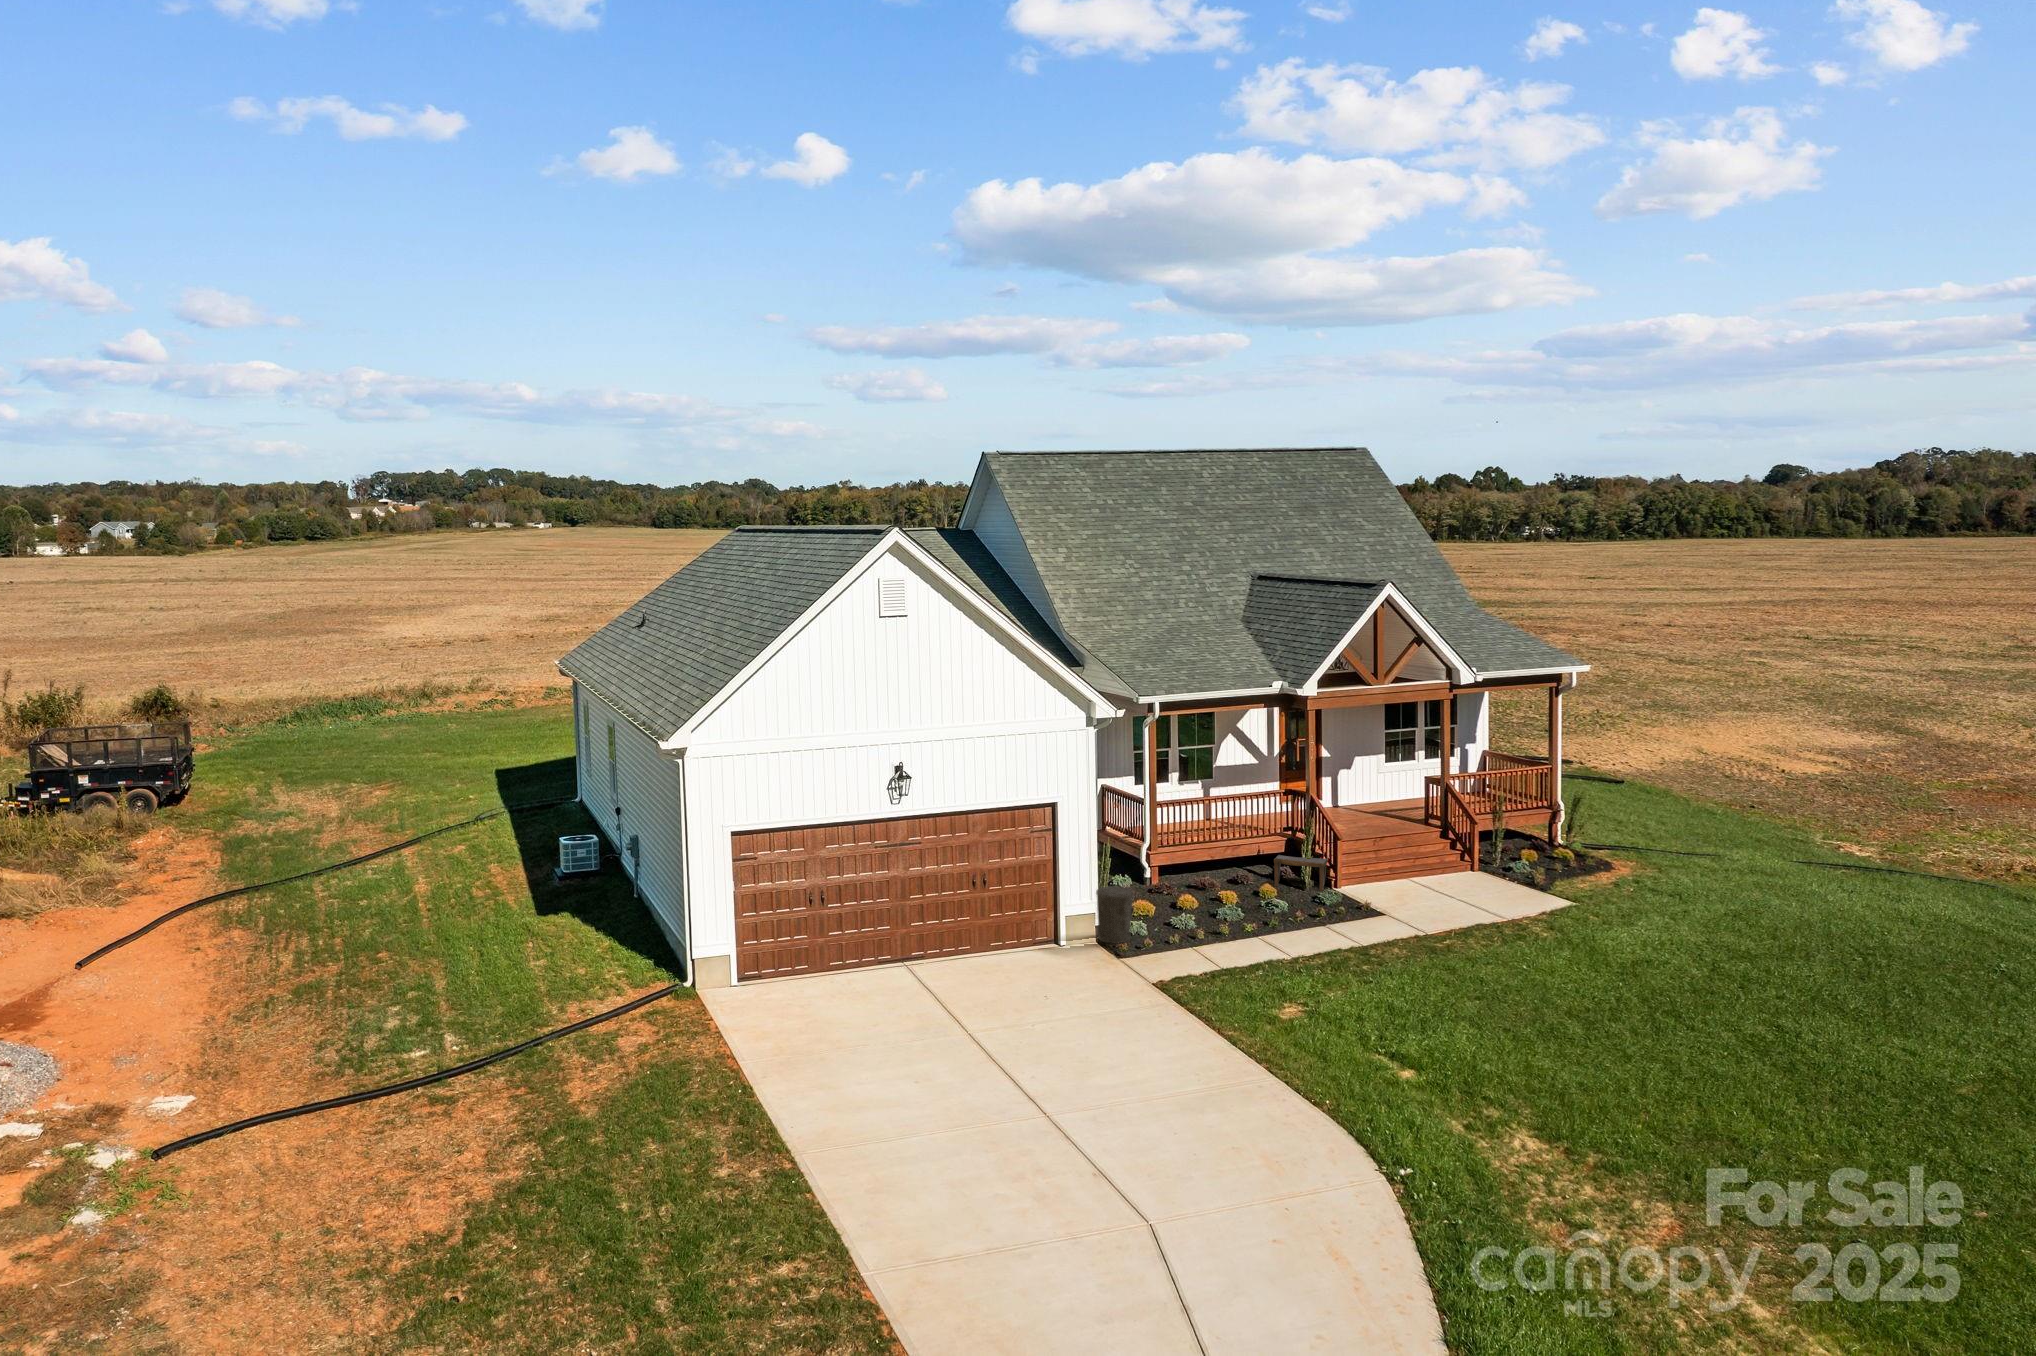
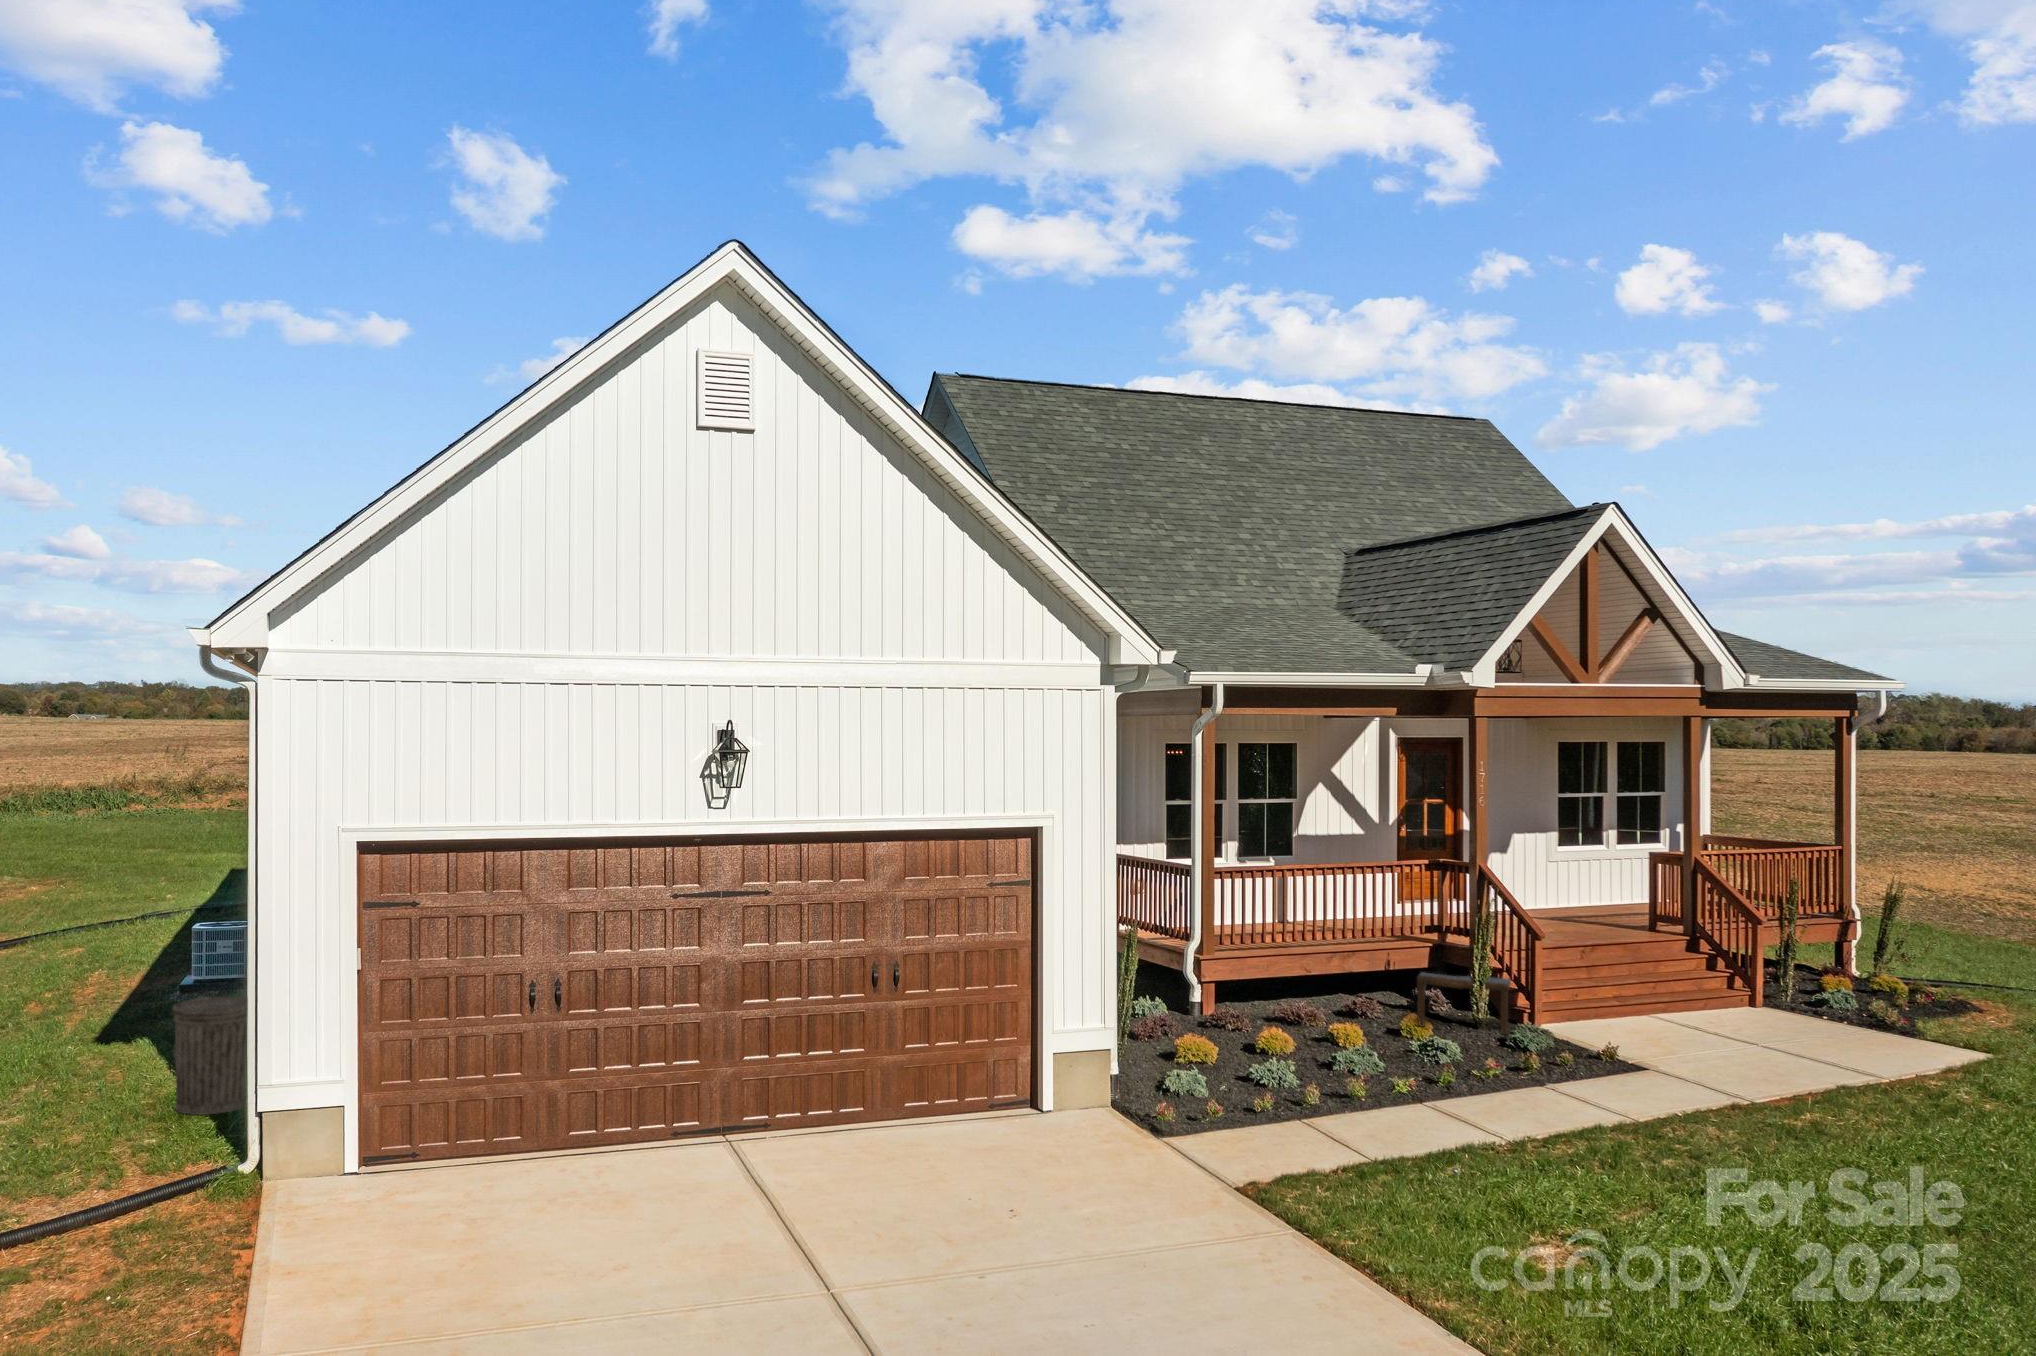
trash can: present [1096,886,1133,944] -> present [172,996,247,1115]

